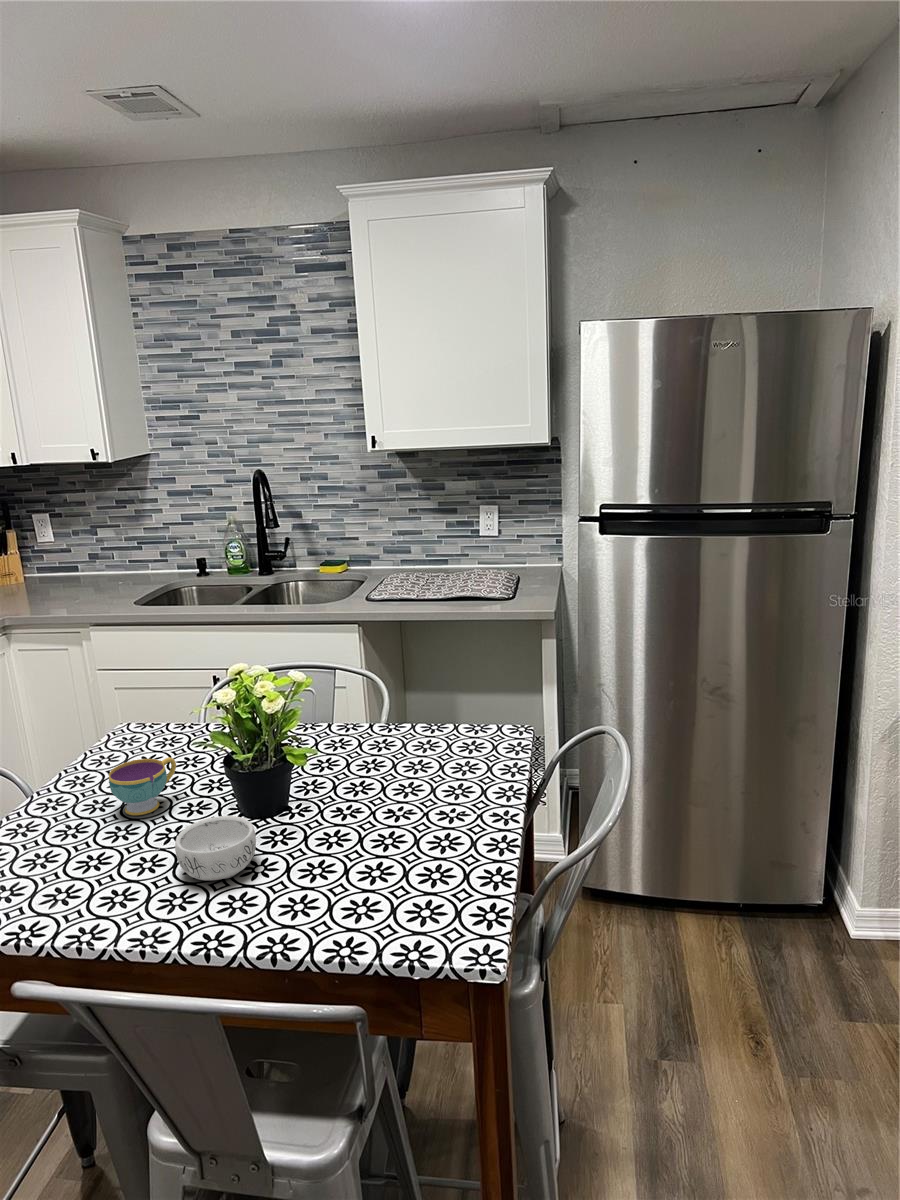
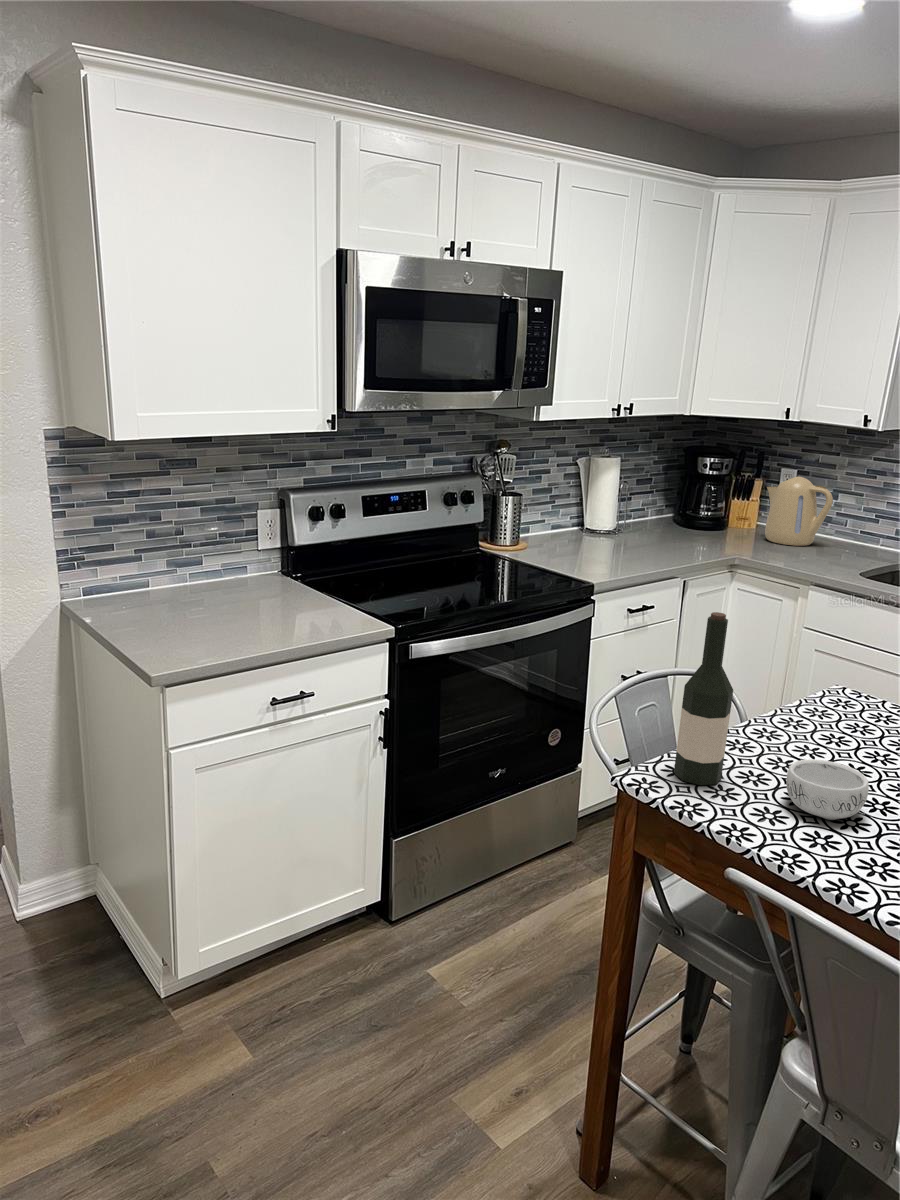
kettle: none [24,522,96,592] -> present [765,477,833,546]
wine bottle: none [37,714,107,908] -> present [674,612,733,785]
teacup: present [109,757,176,815] -> none [754,692,821,744]

